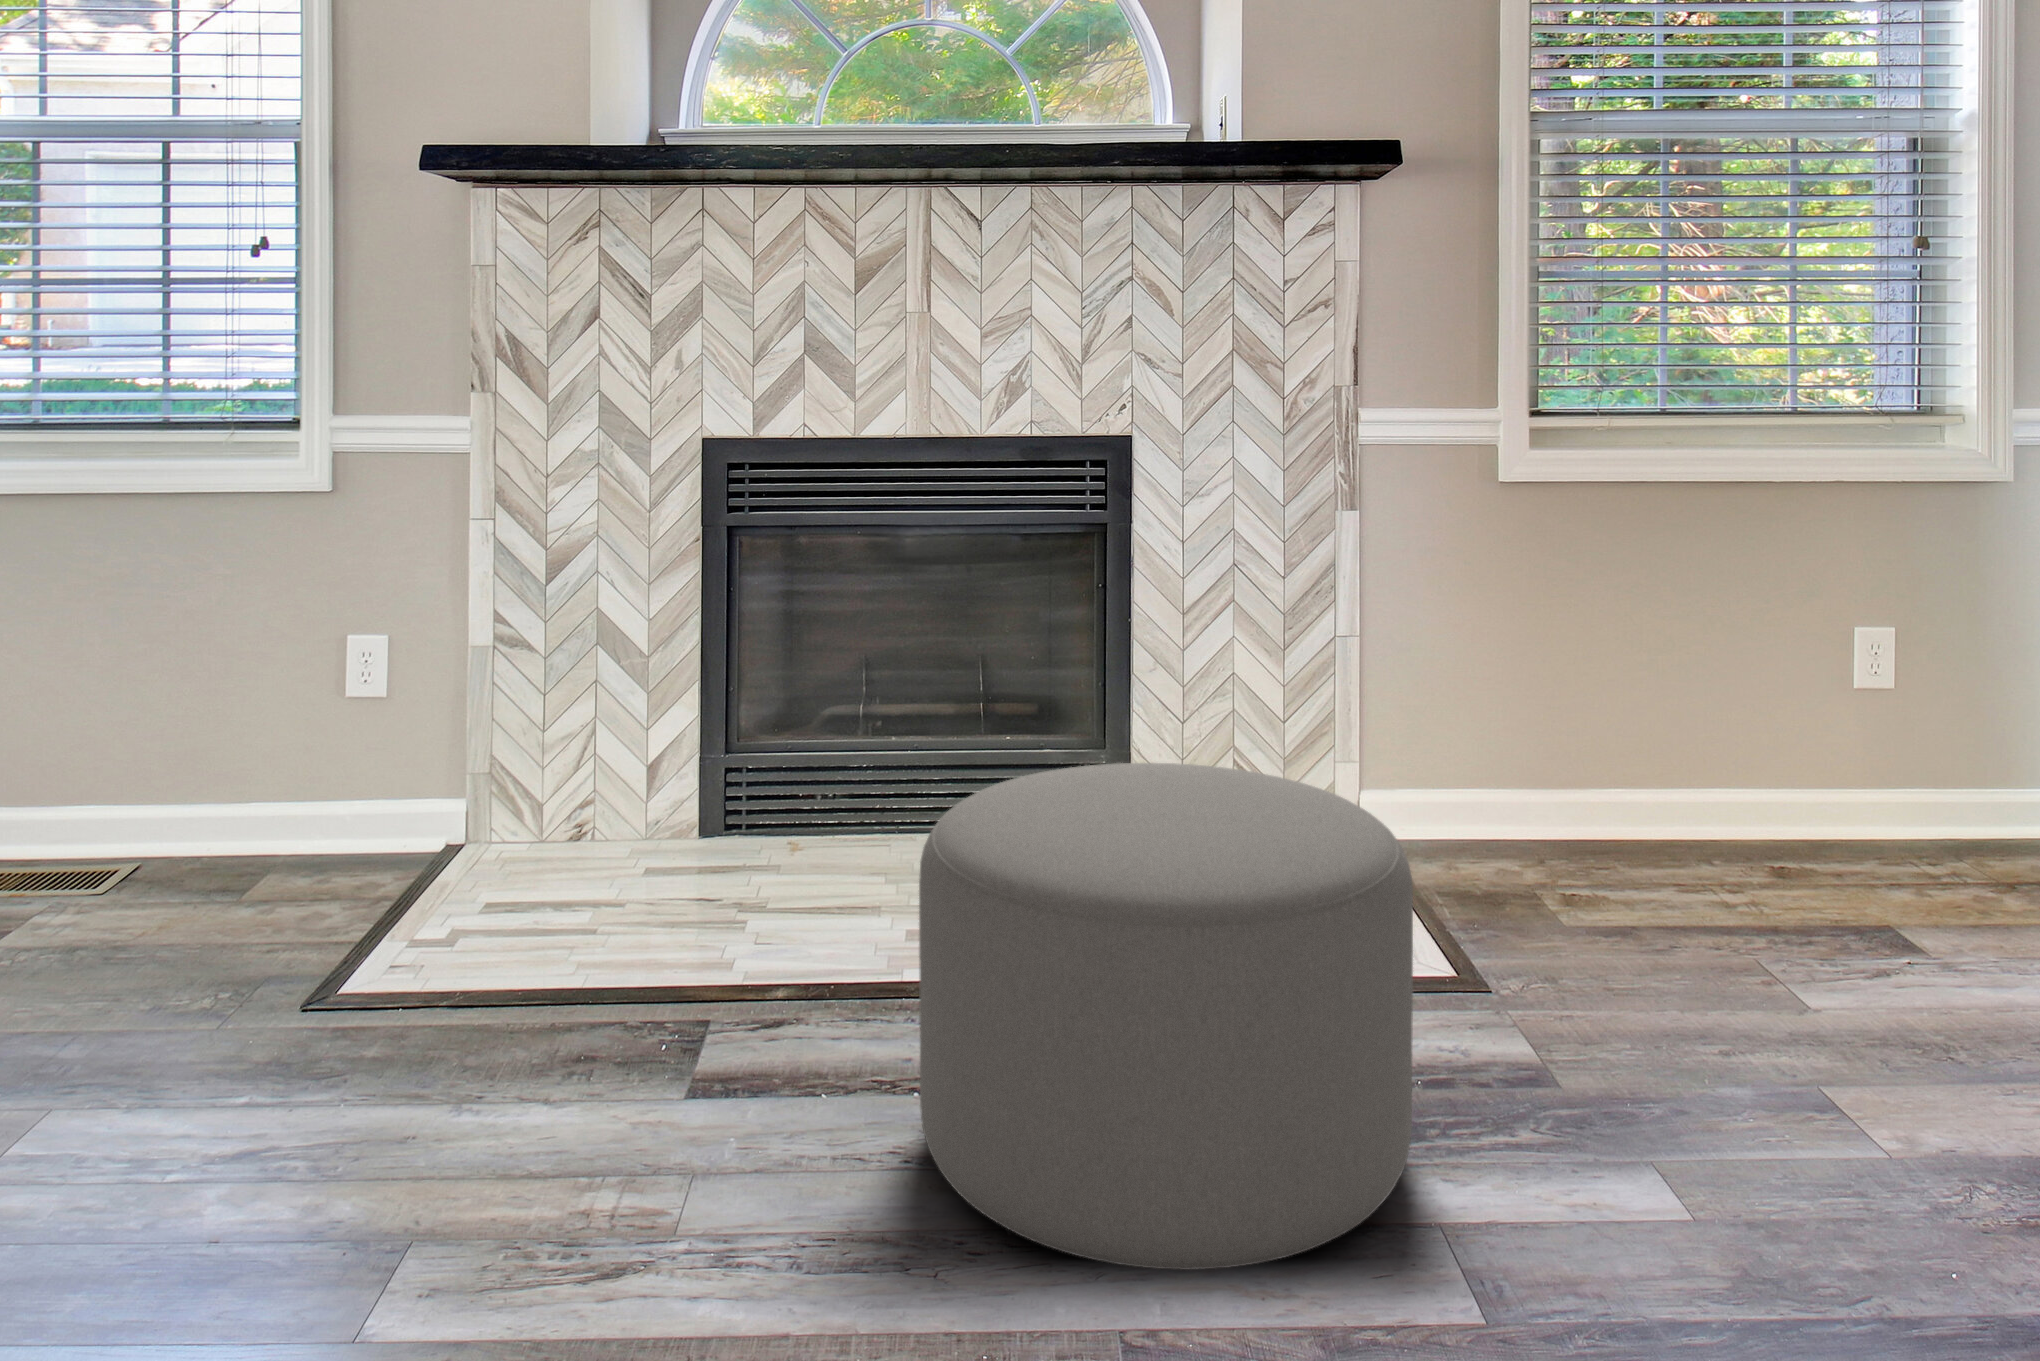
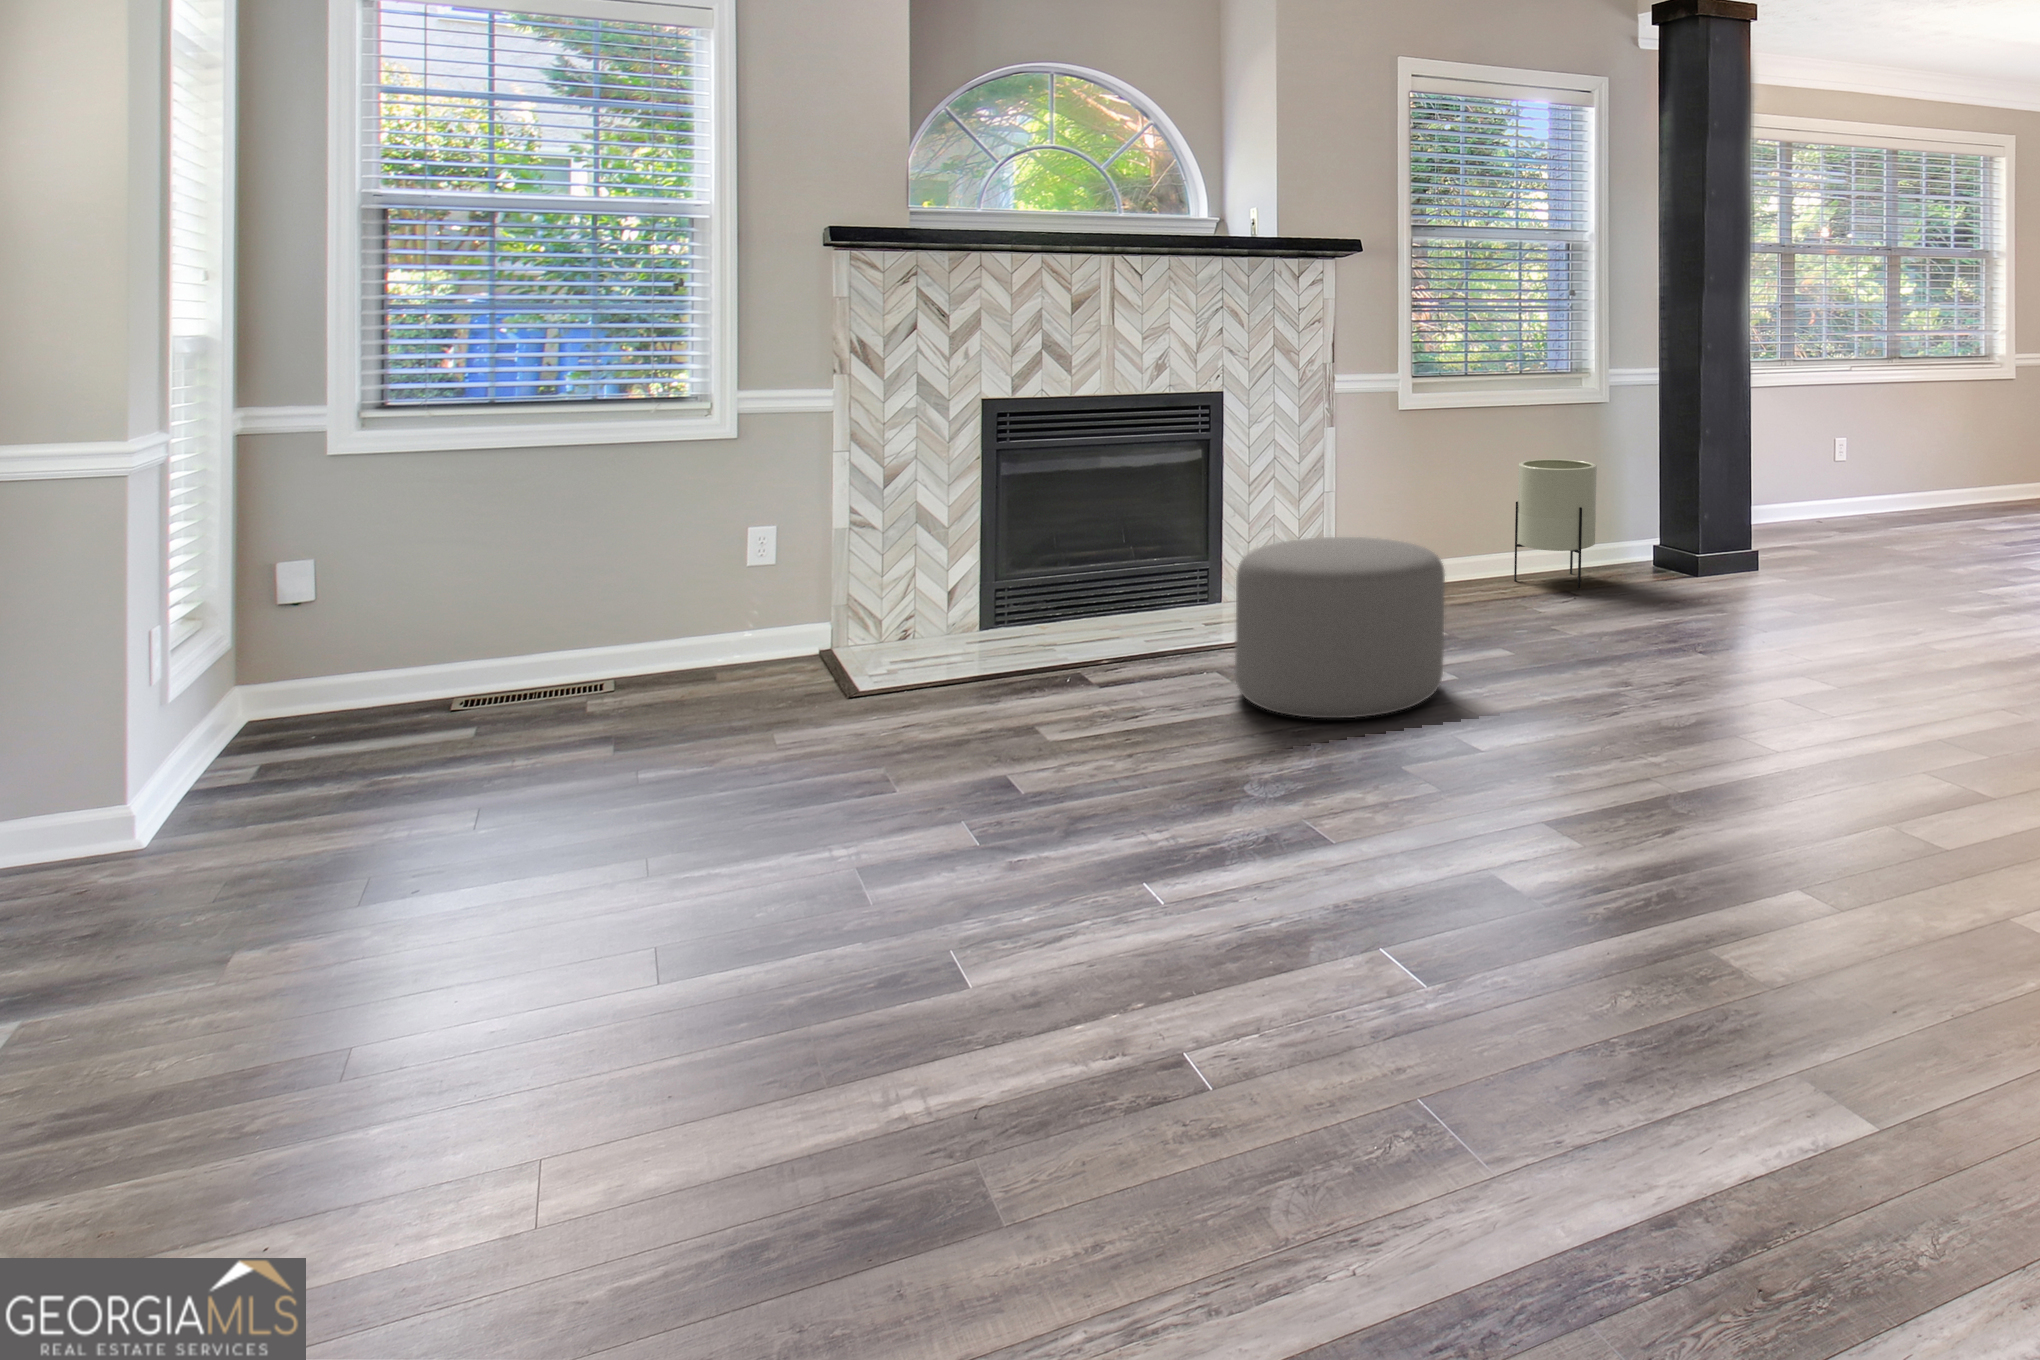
planter: none [1759,597,1957,897] -> present [1514,459,1597,589]

